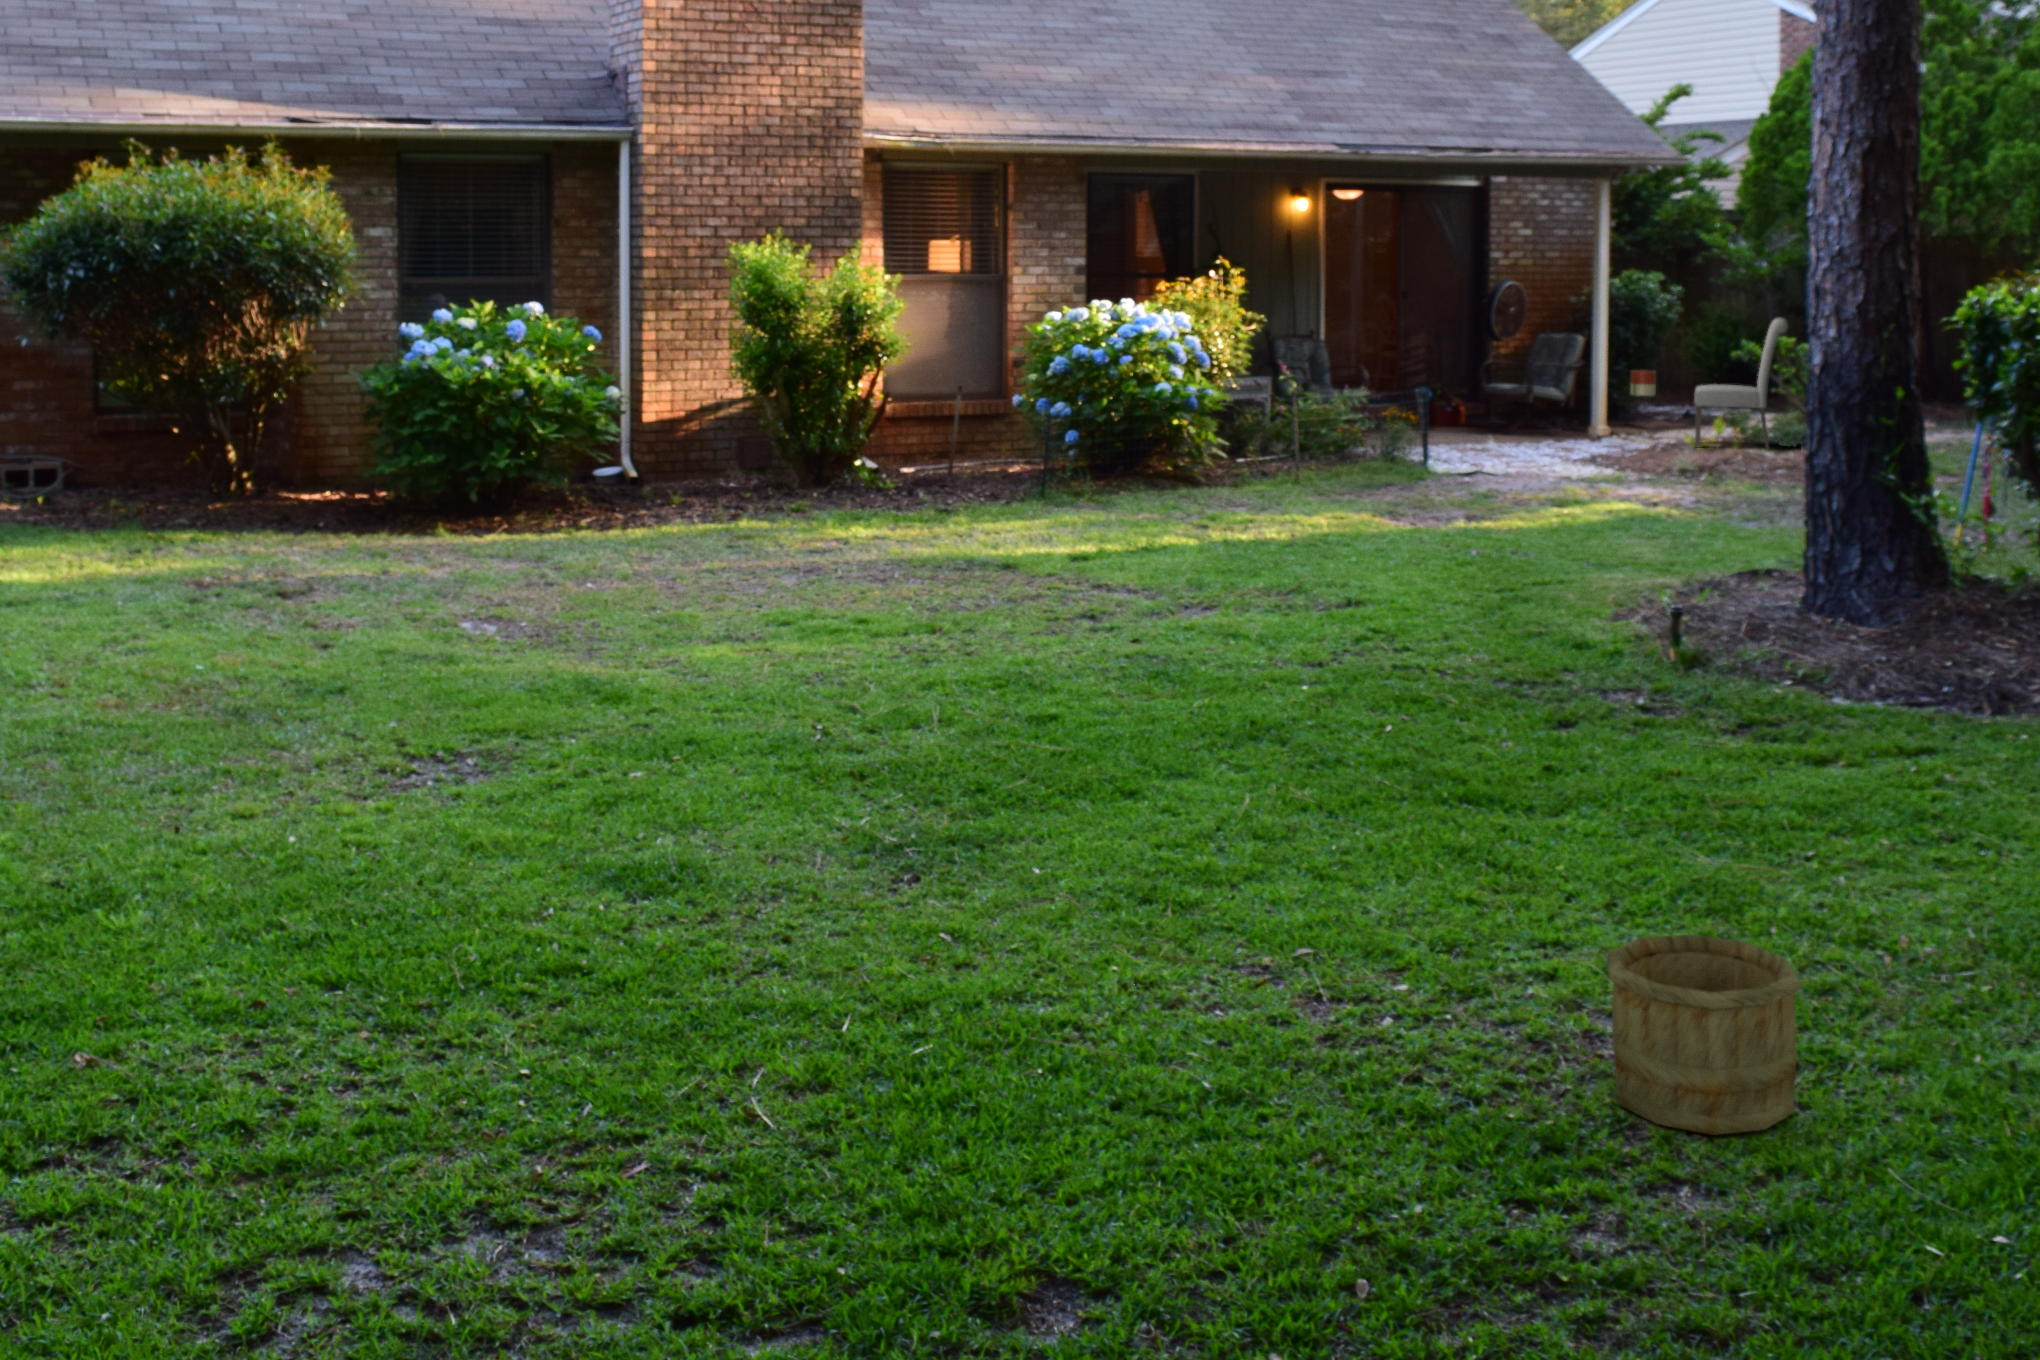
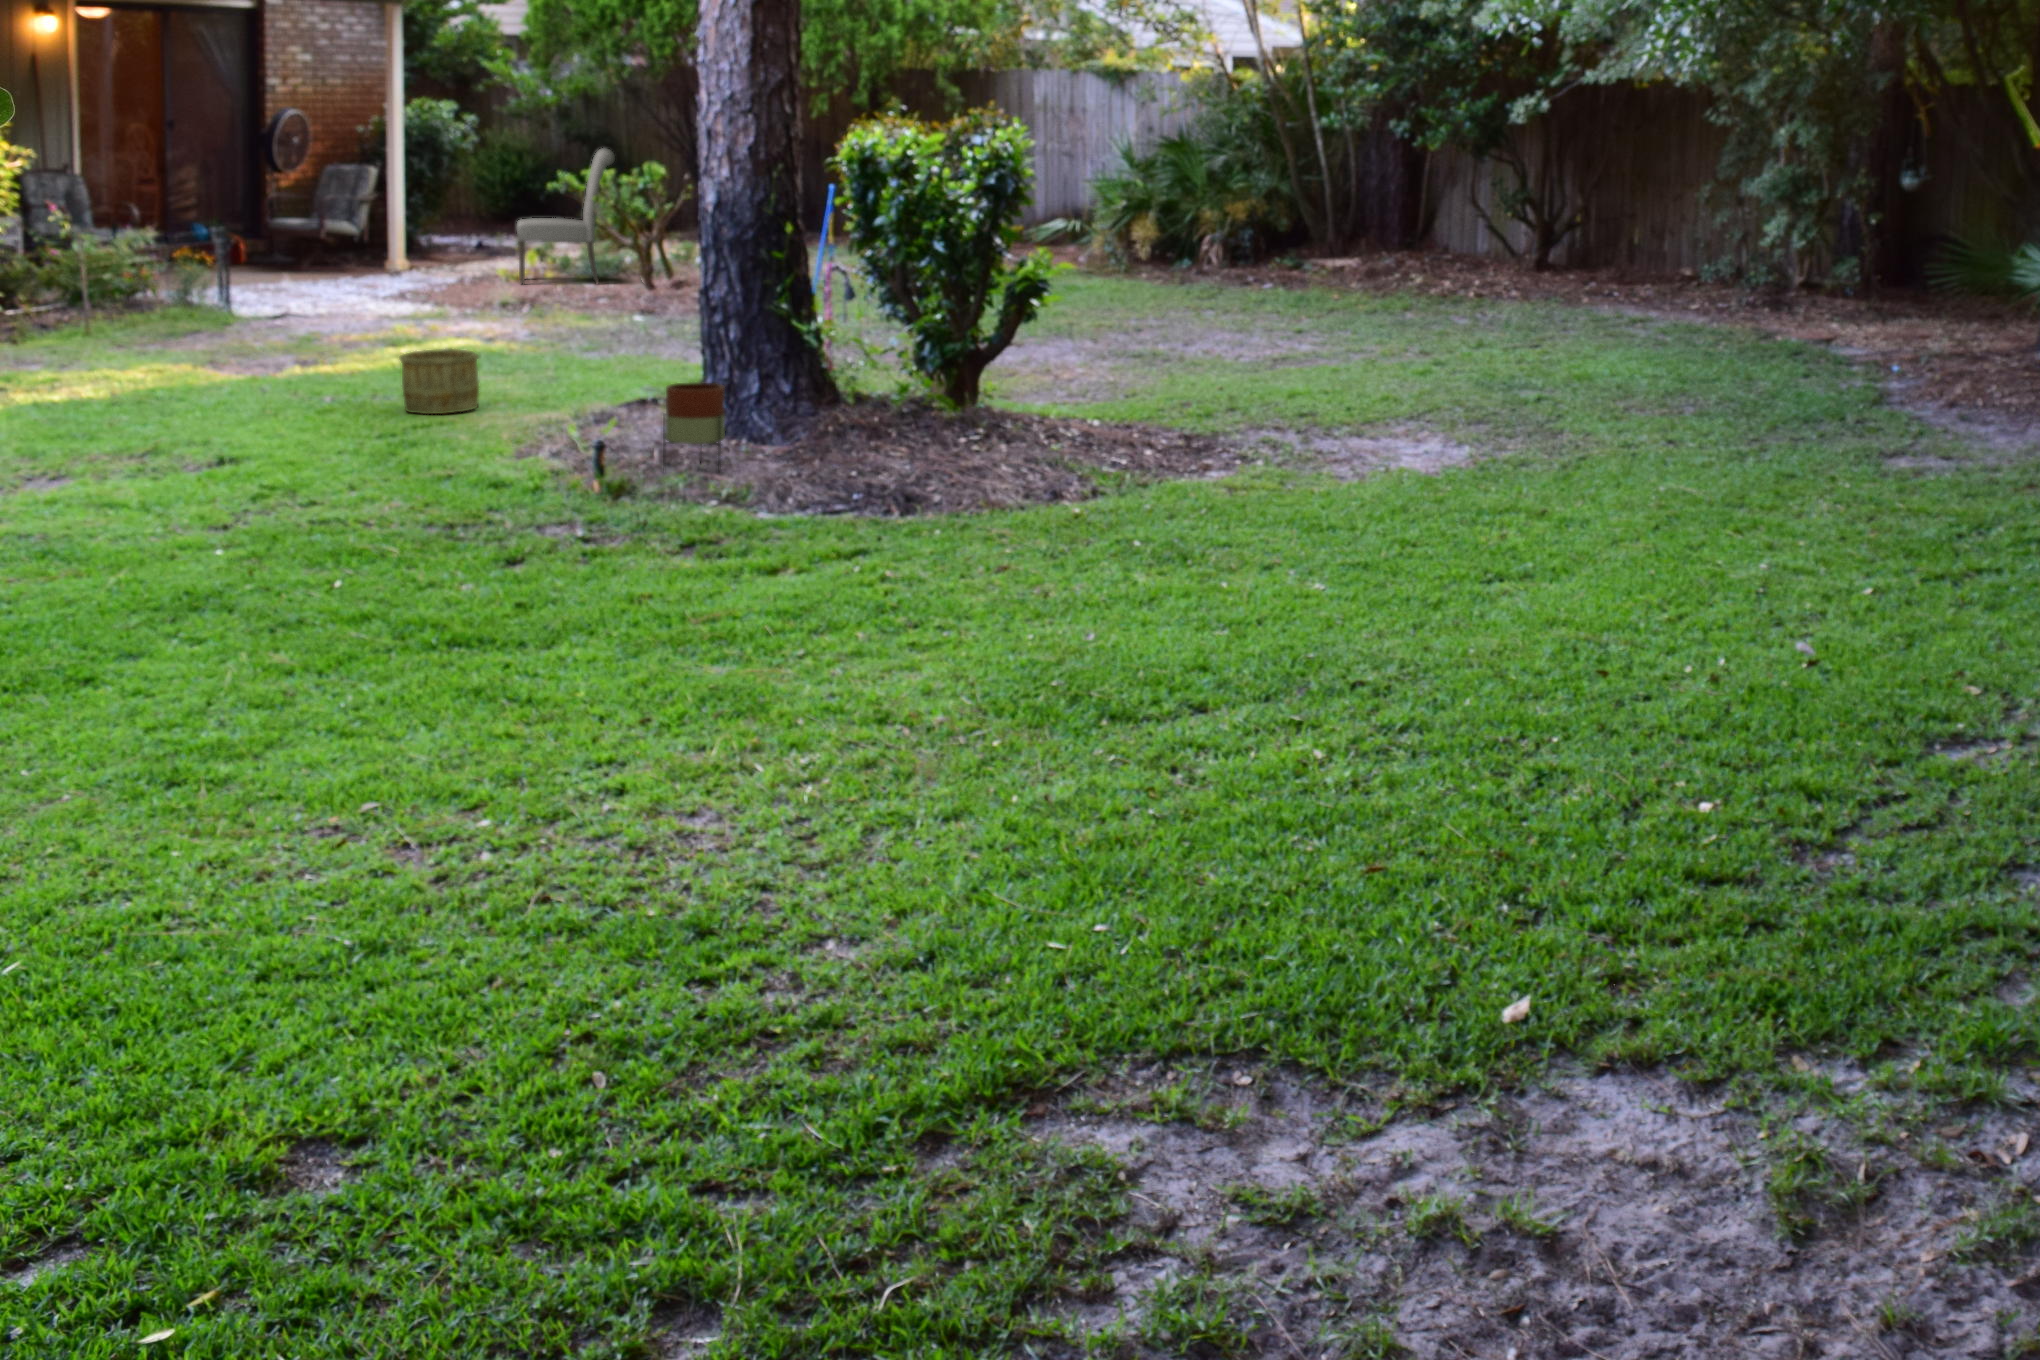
planter: present [1630,370,1657,397] -> present [663,382,725,471]
wooden bucket: present [1607,935,1801,1135] -> present [399,349,479,414]

